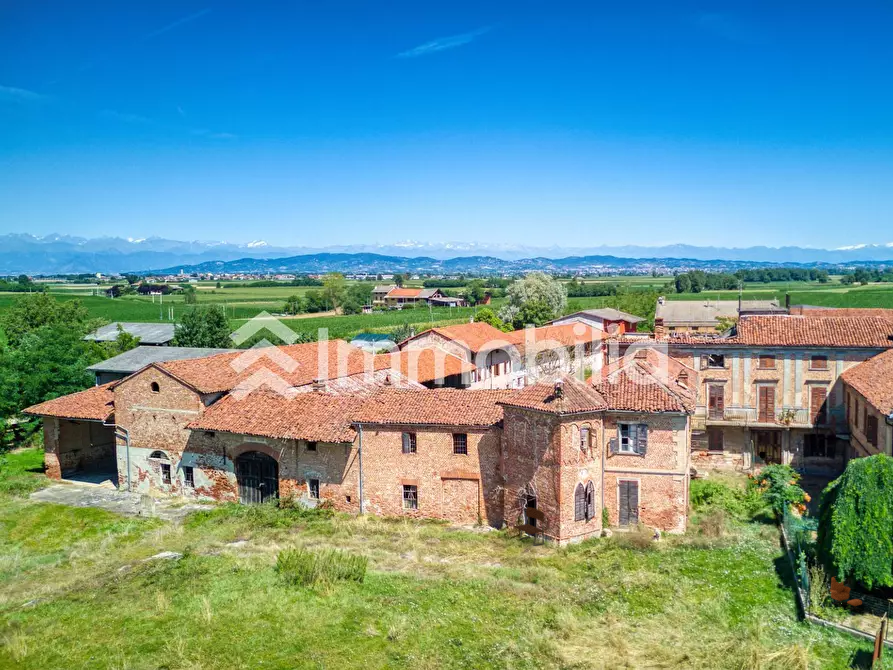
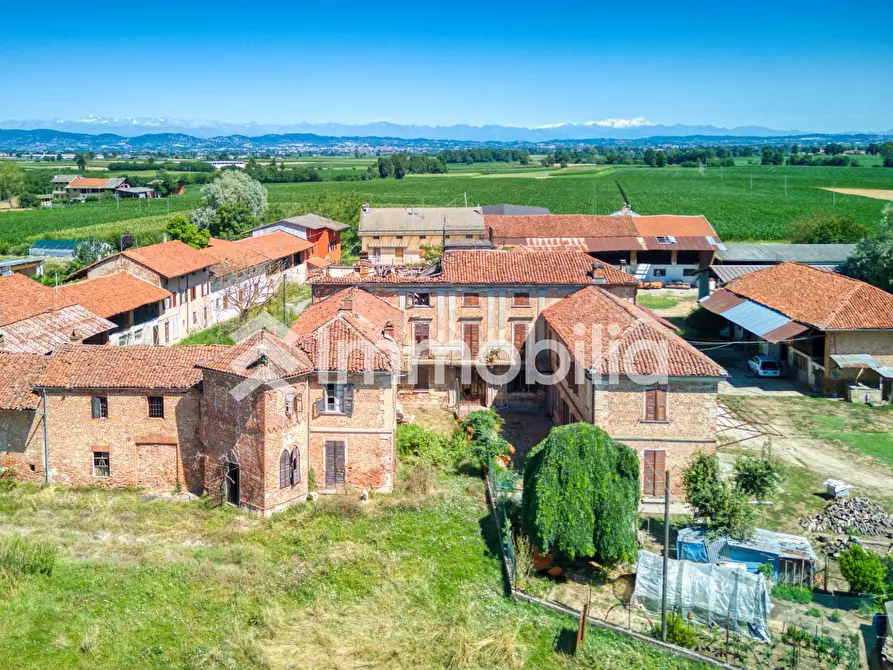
bench: present [515,507,544,546] -> none [216,476,248,519]

